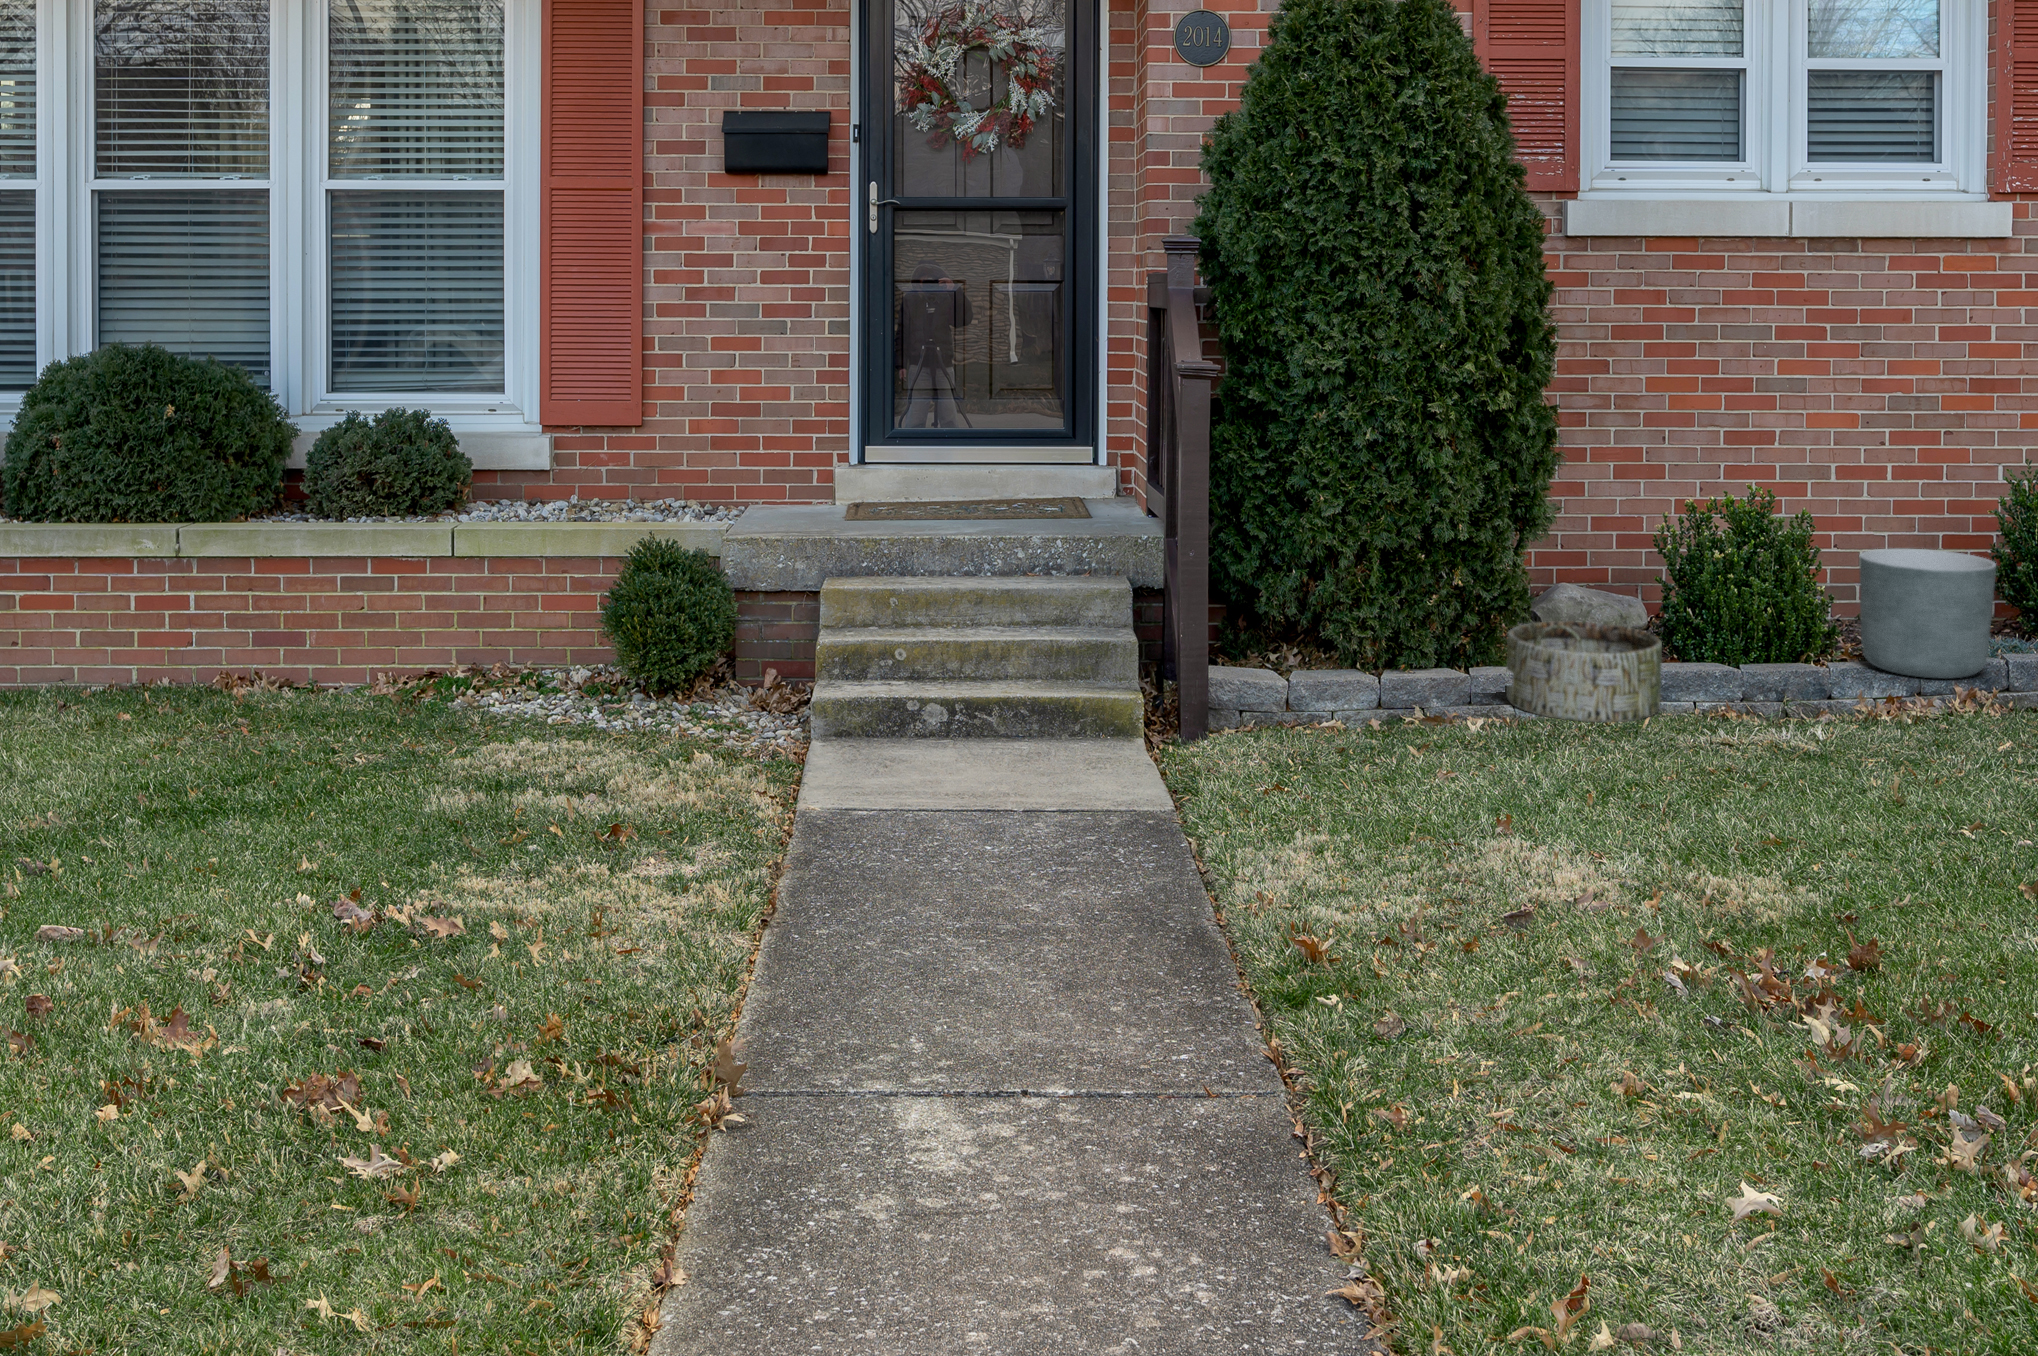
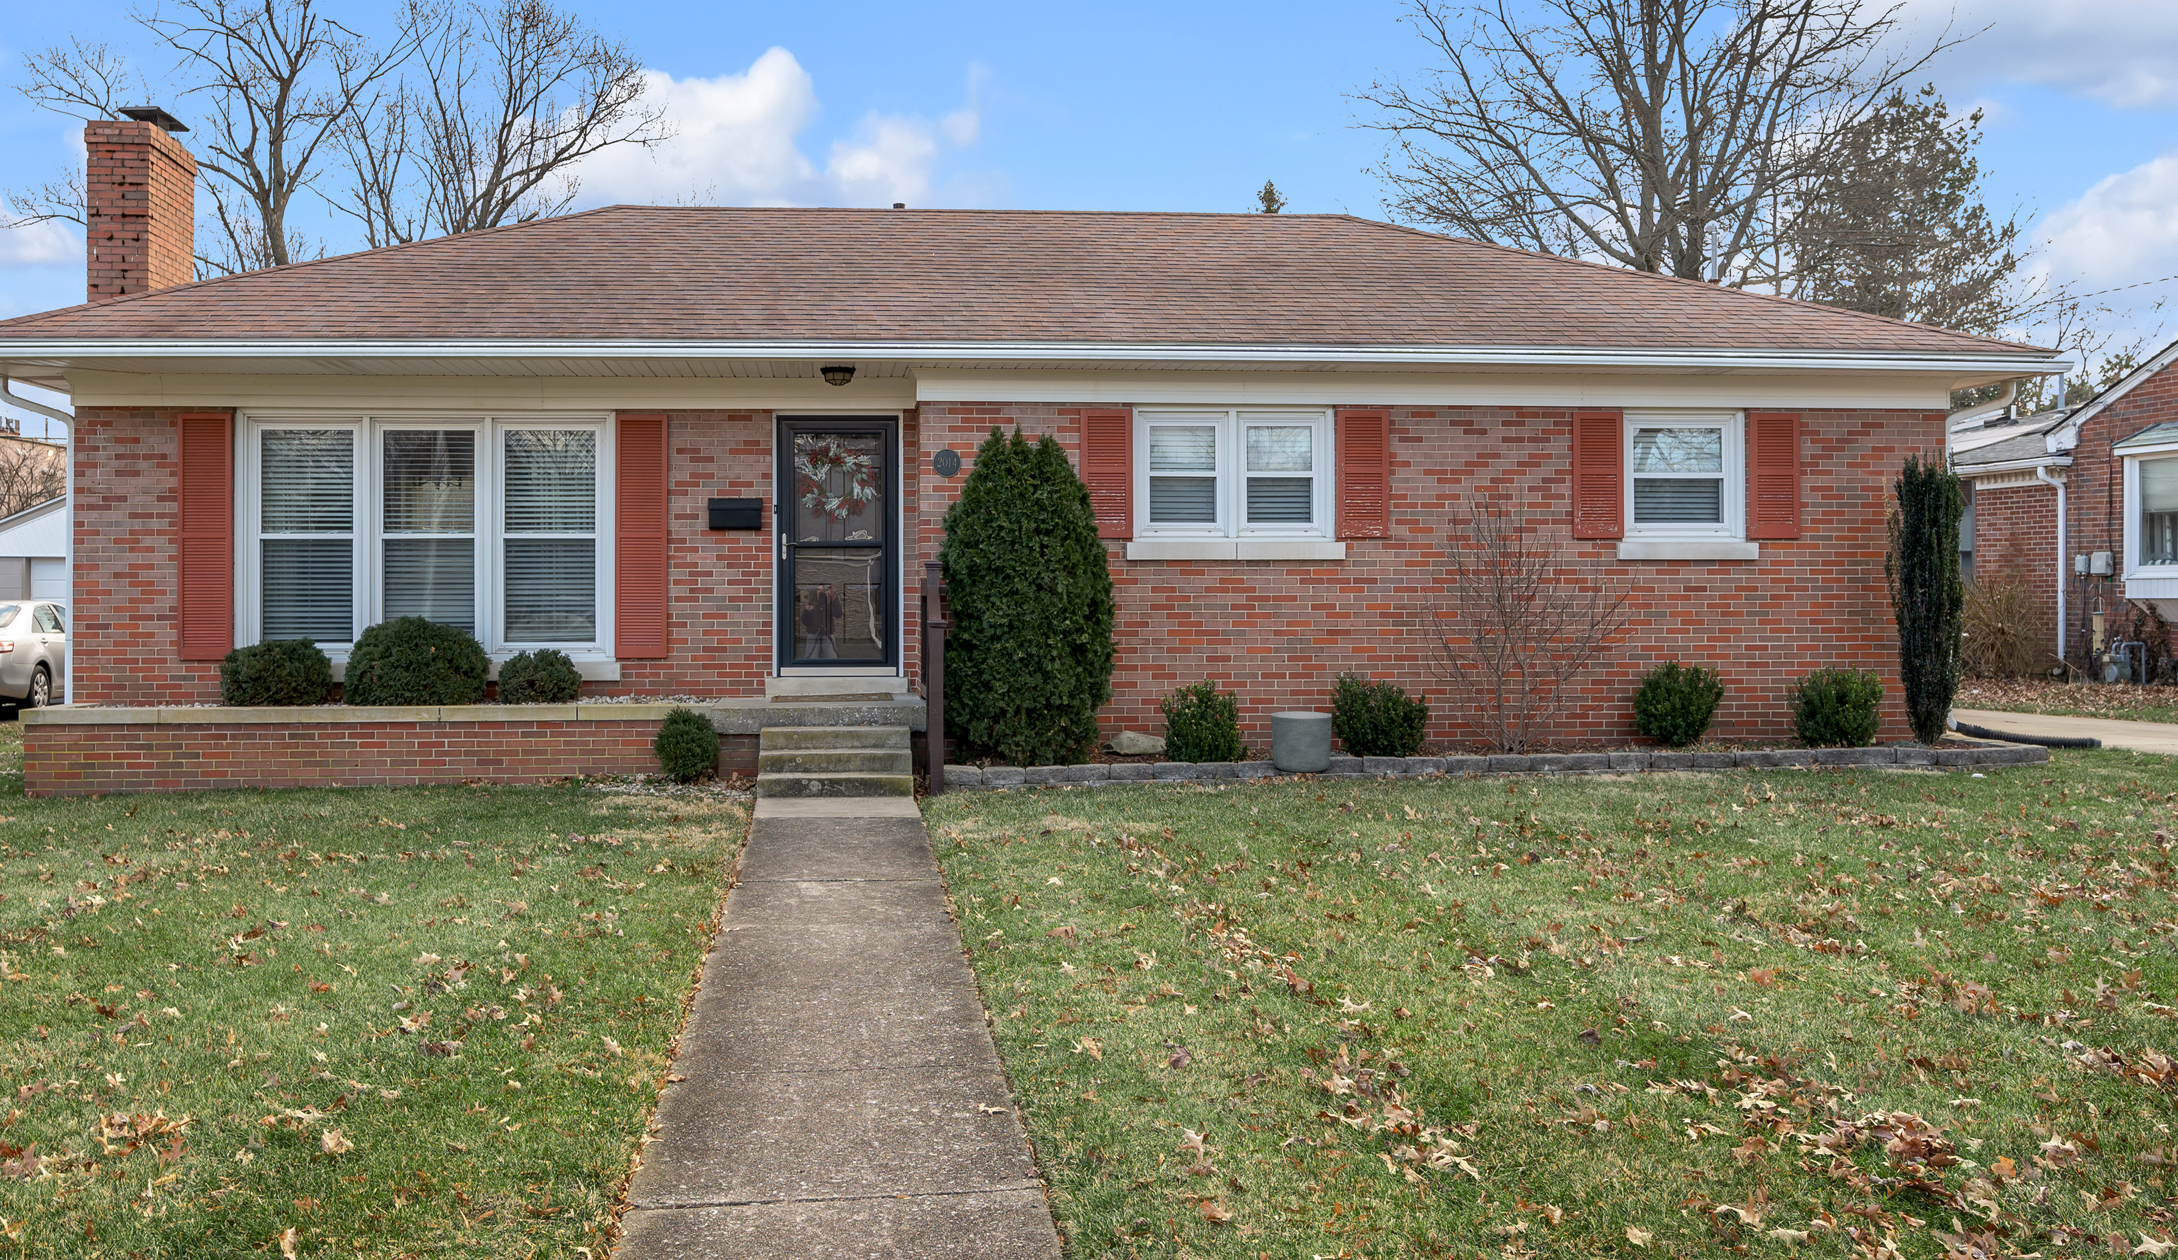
basket: present [1506,603,1662,722] -> none [1089,735,1160,788]

